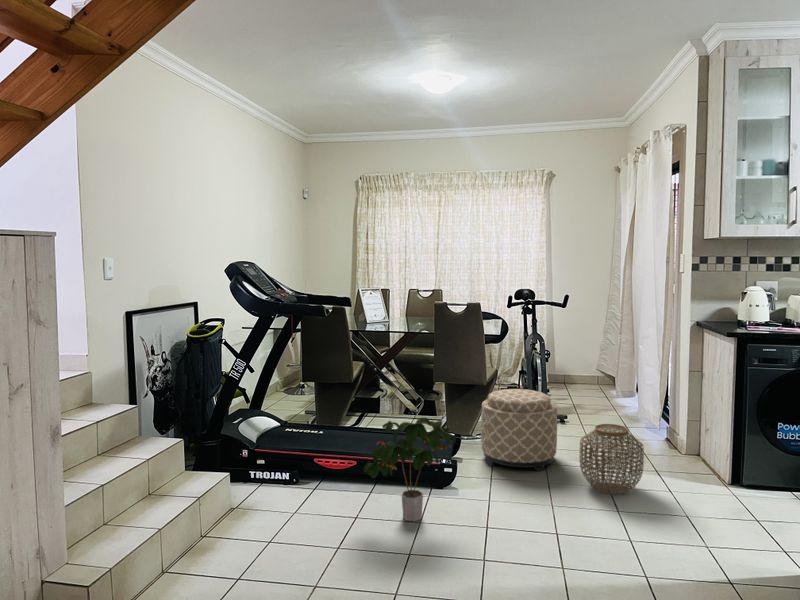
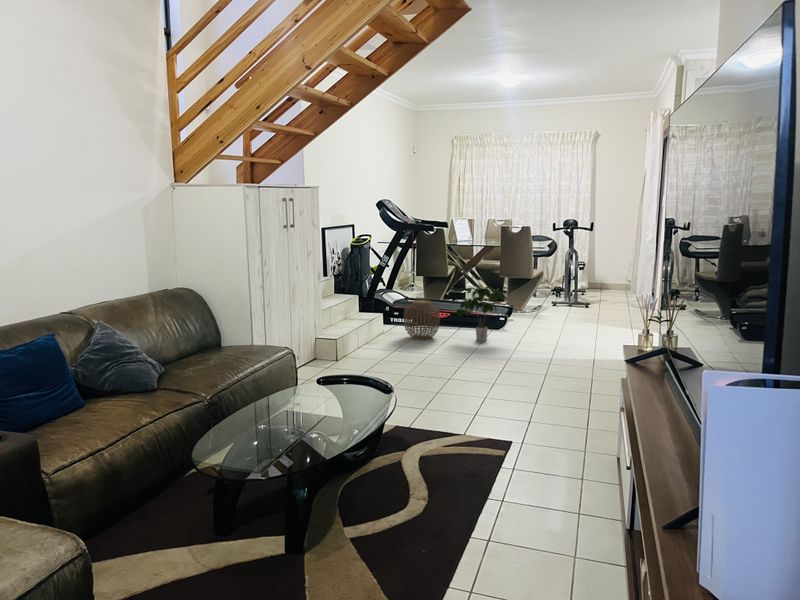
ottoman: present [481,389,557,471] -> none [528,281,575,327]
woven basket: present [580,424,644,495] -> present [404,300,440,340]

